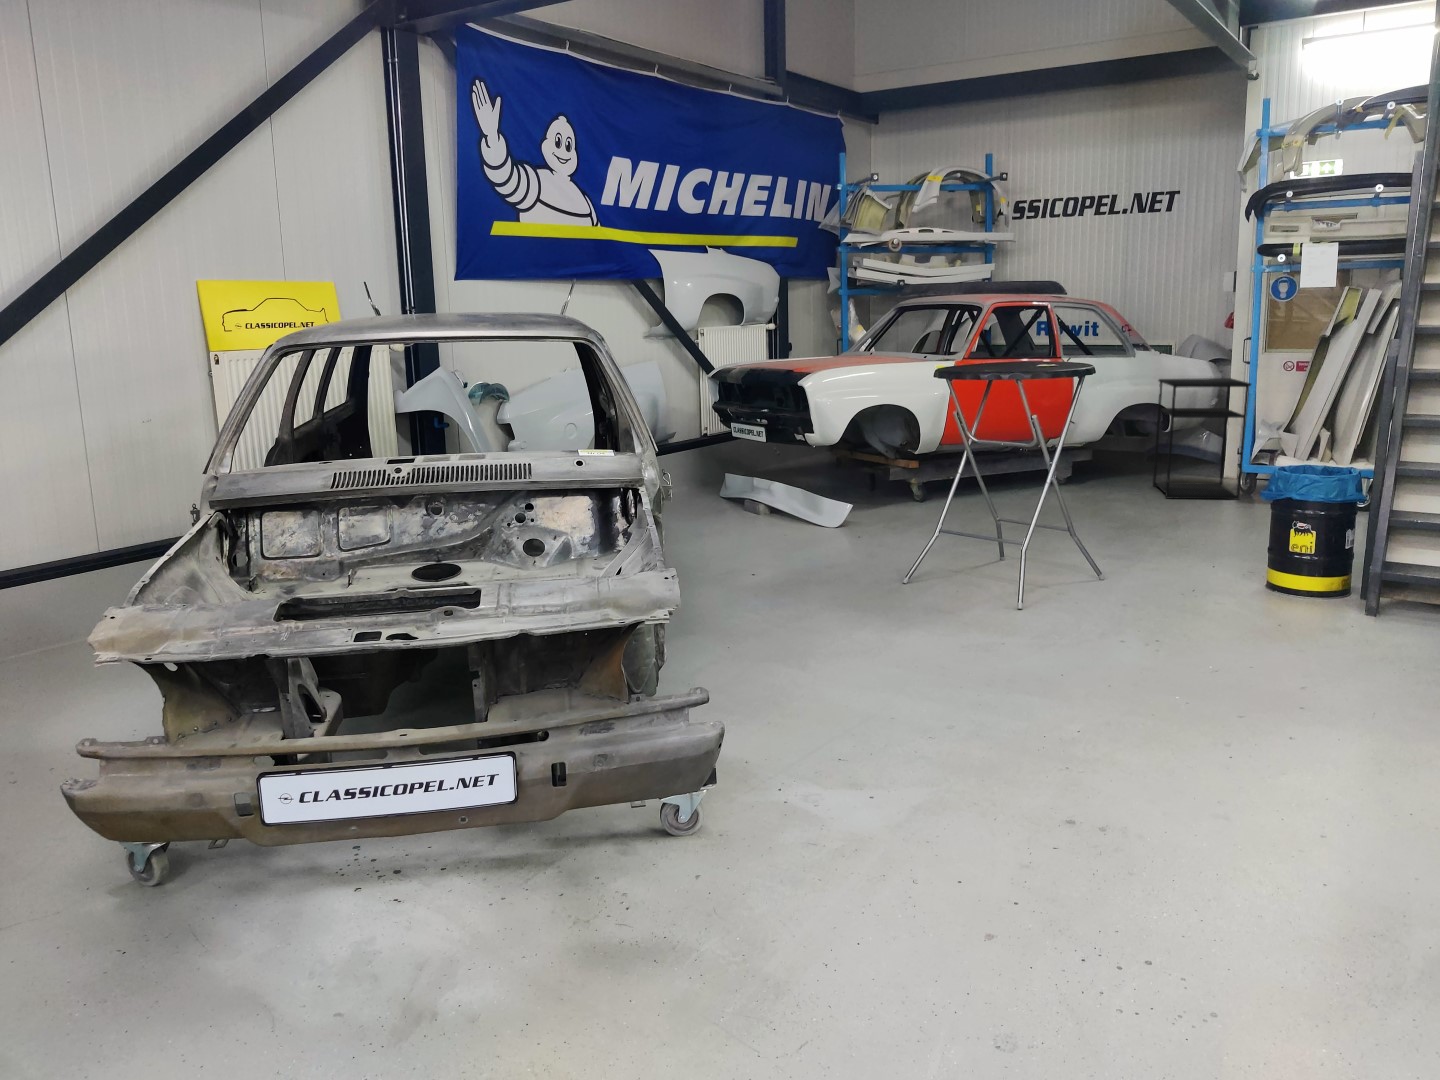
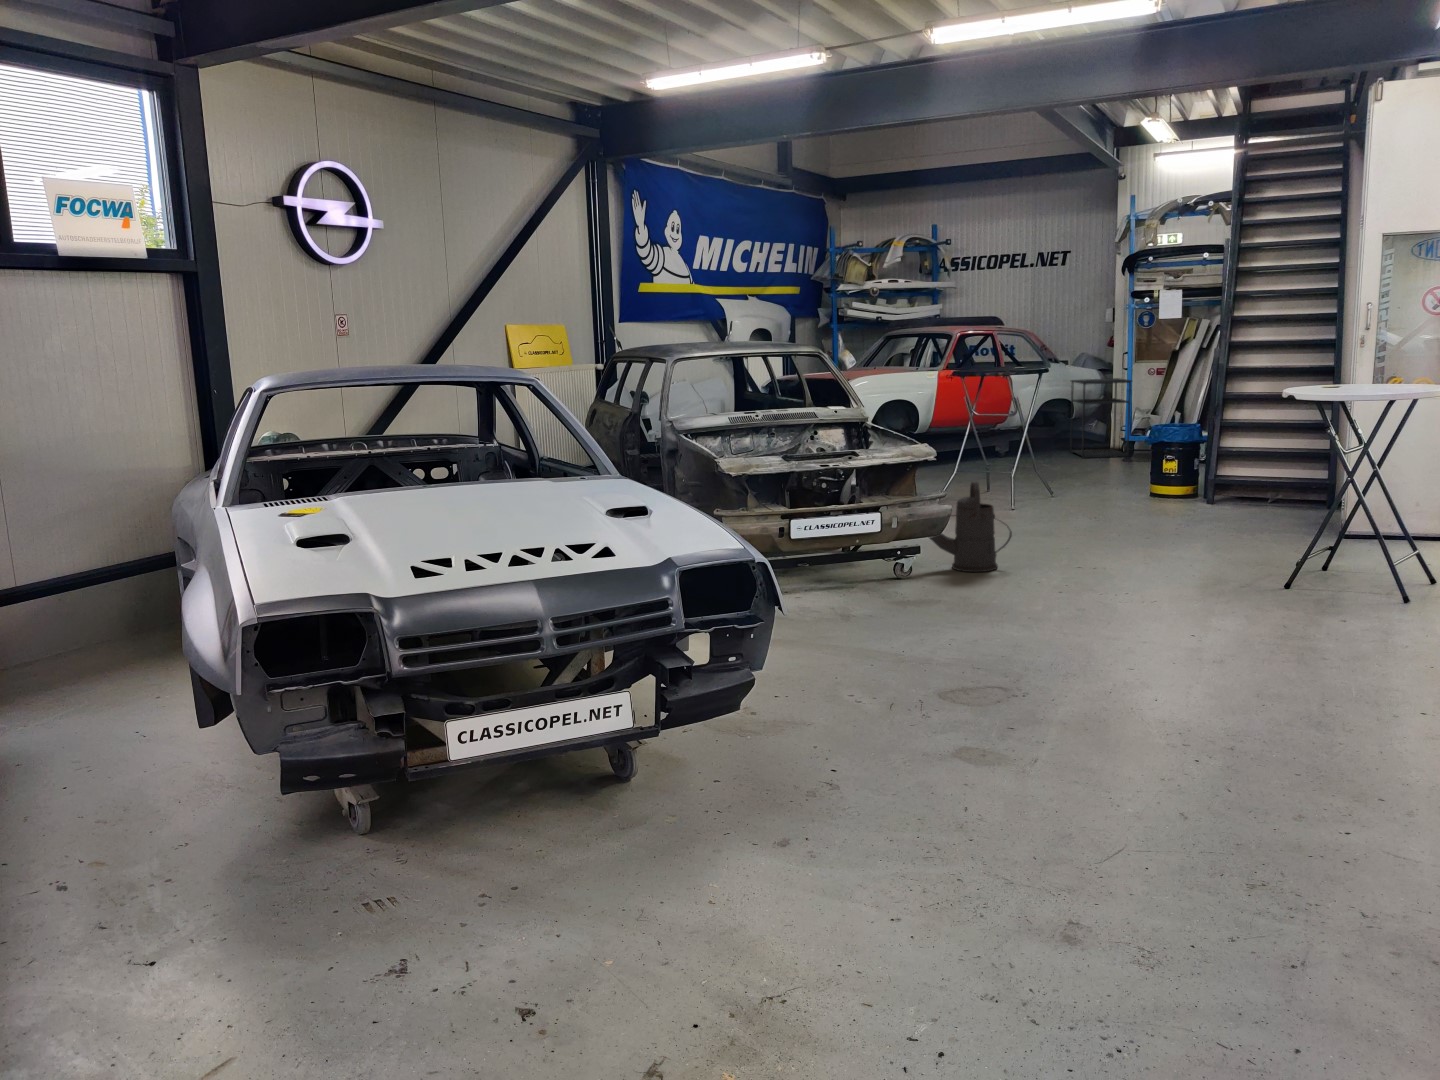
watering can: none [651,622,875,819] -> present [928,482,1012,572]

